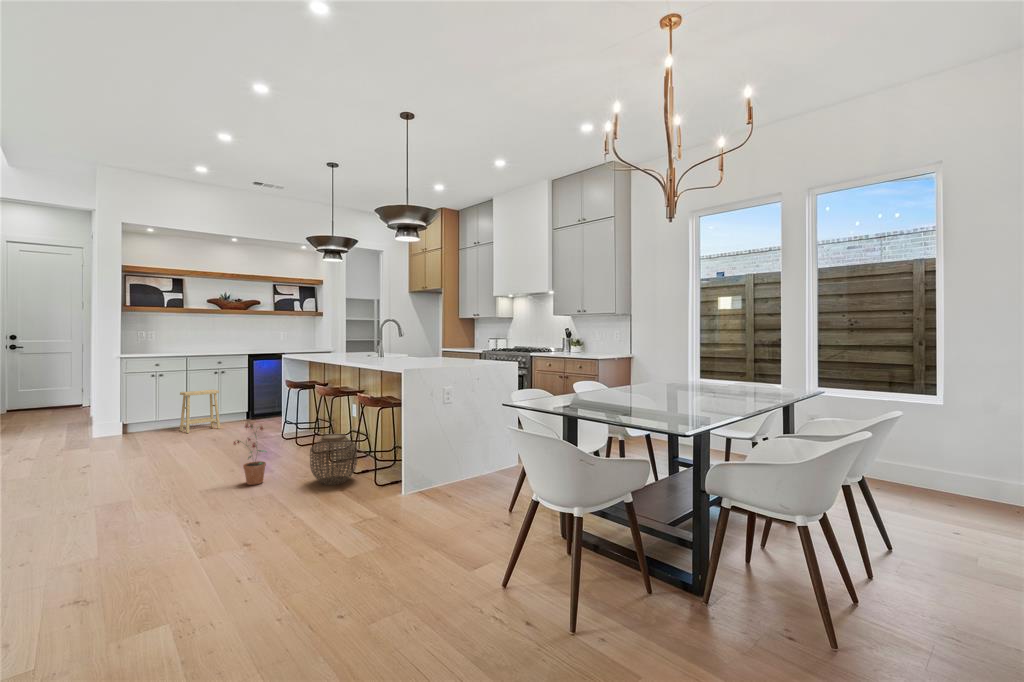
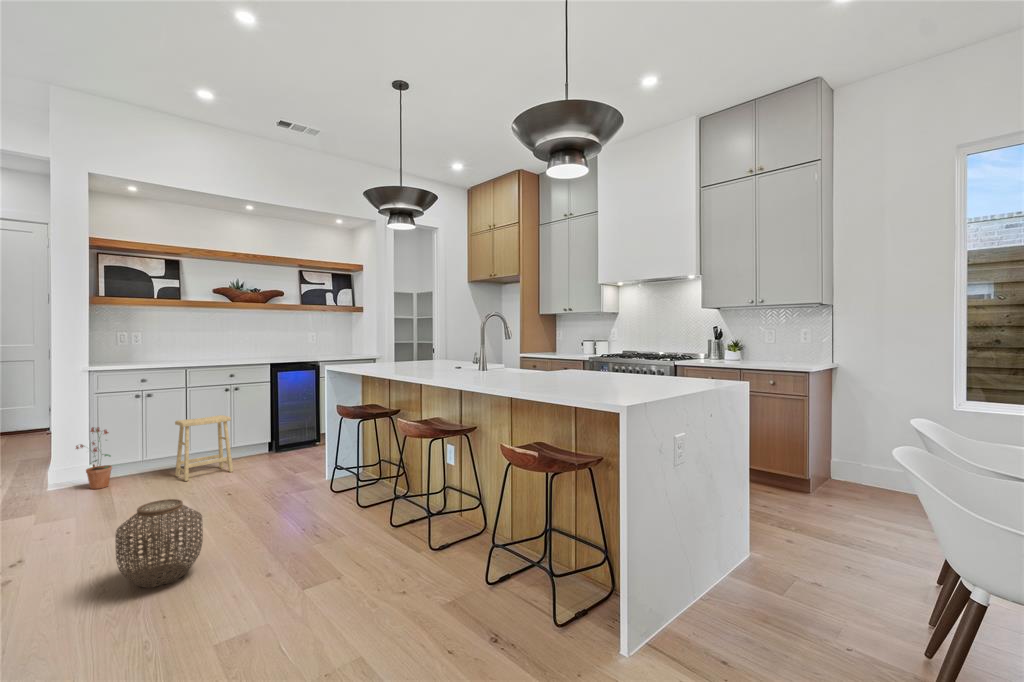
potted plant: present [234,424,267,485] -> present [76,427,112,489]
woven basket: present [310,434,357,485] -> present [115,499,203,587]

